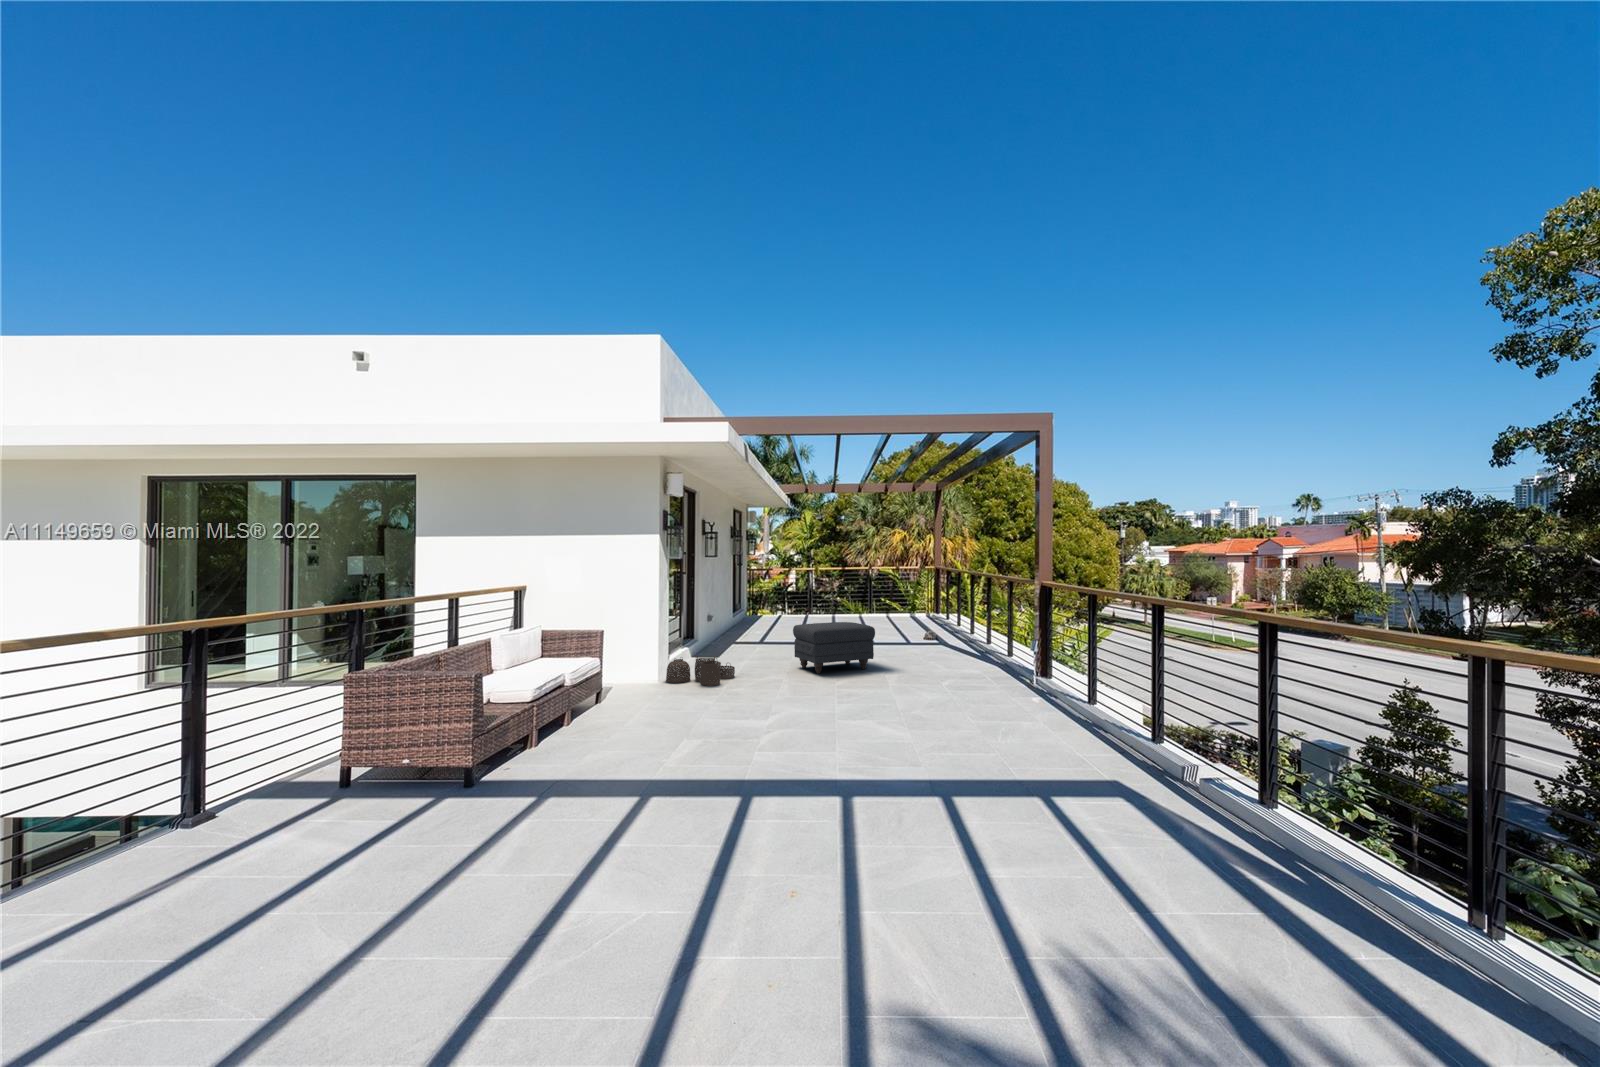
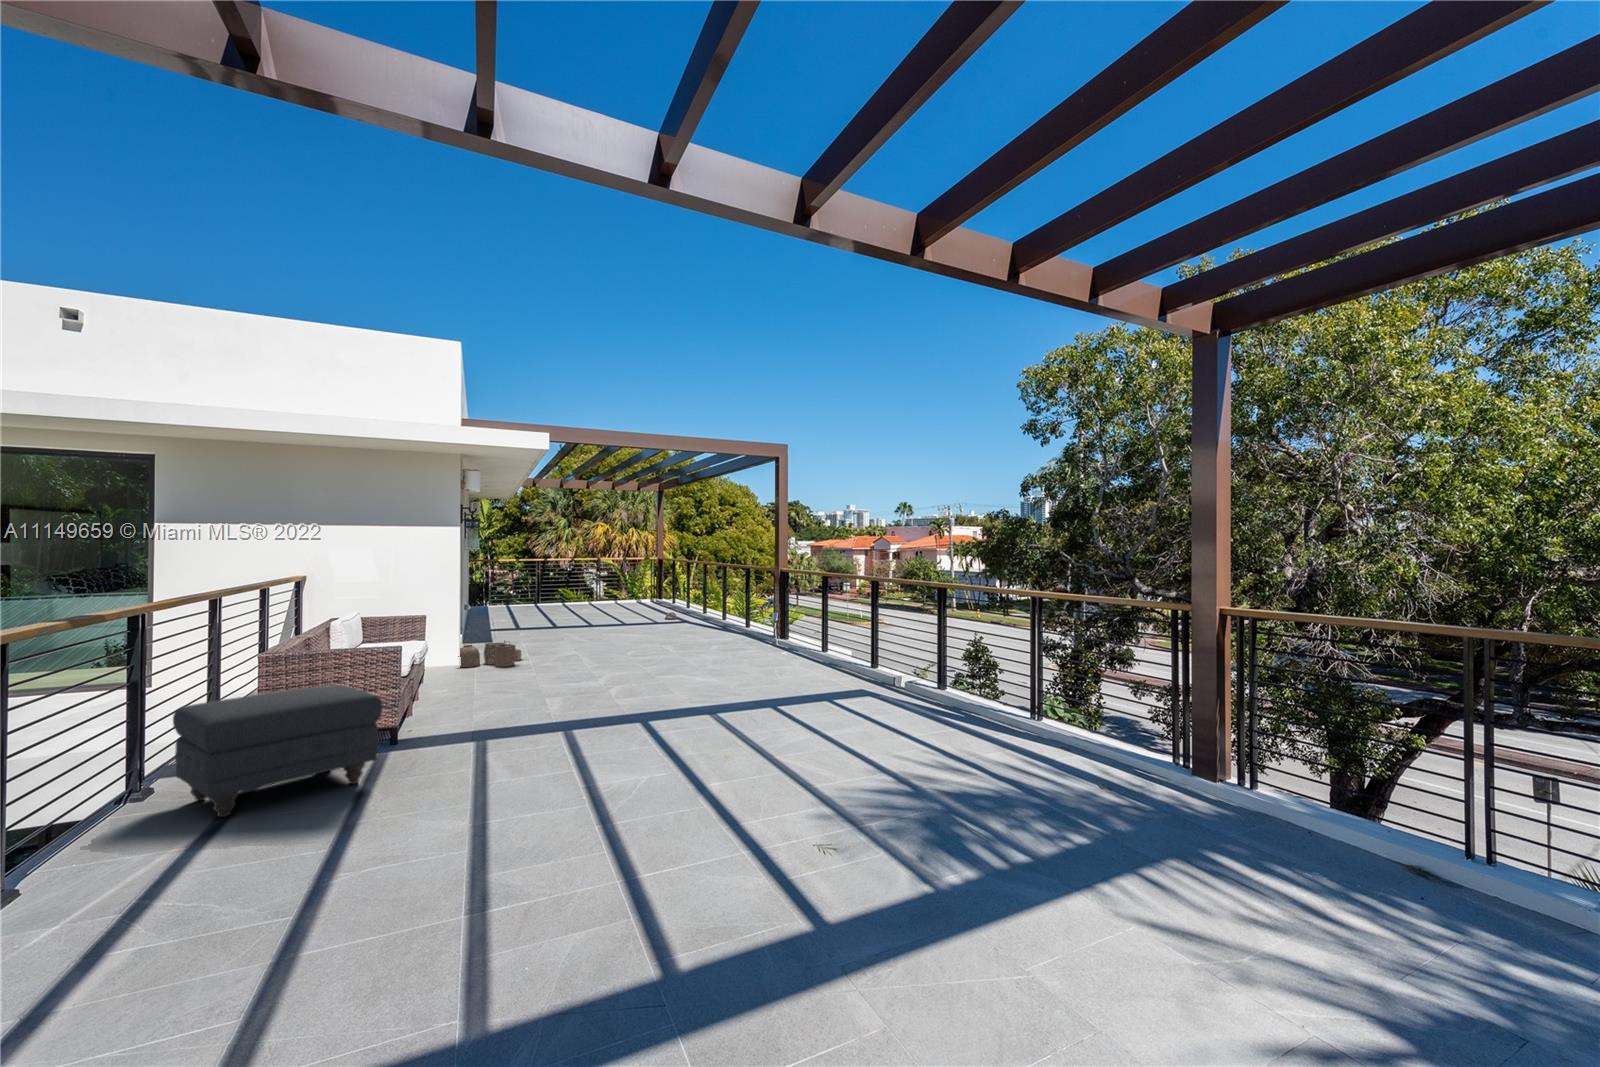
ottoman: present [793,622,875,674] -> present [173,685,383,817]

